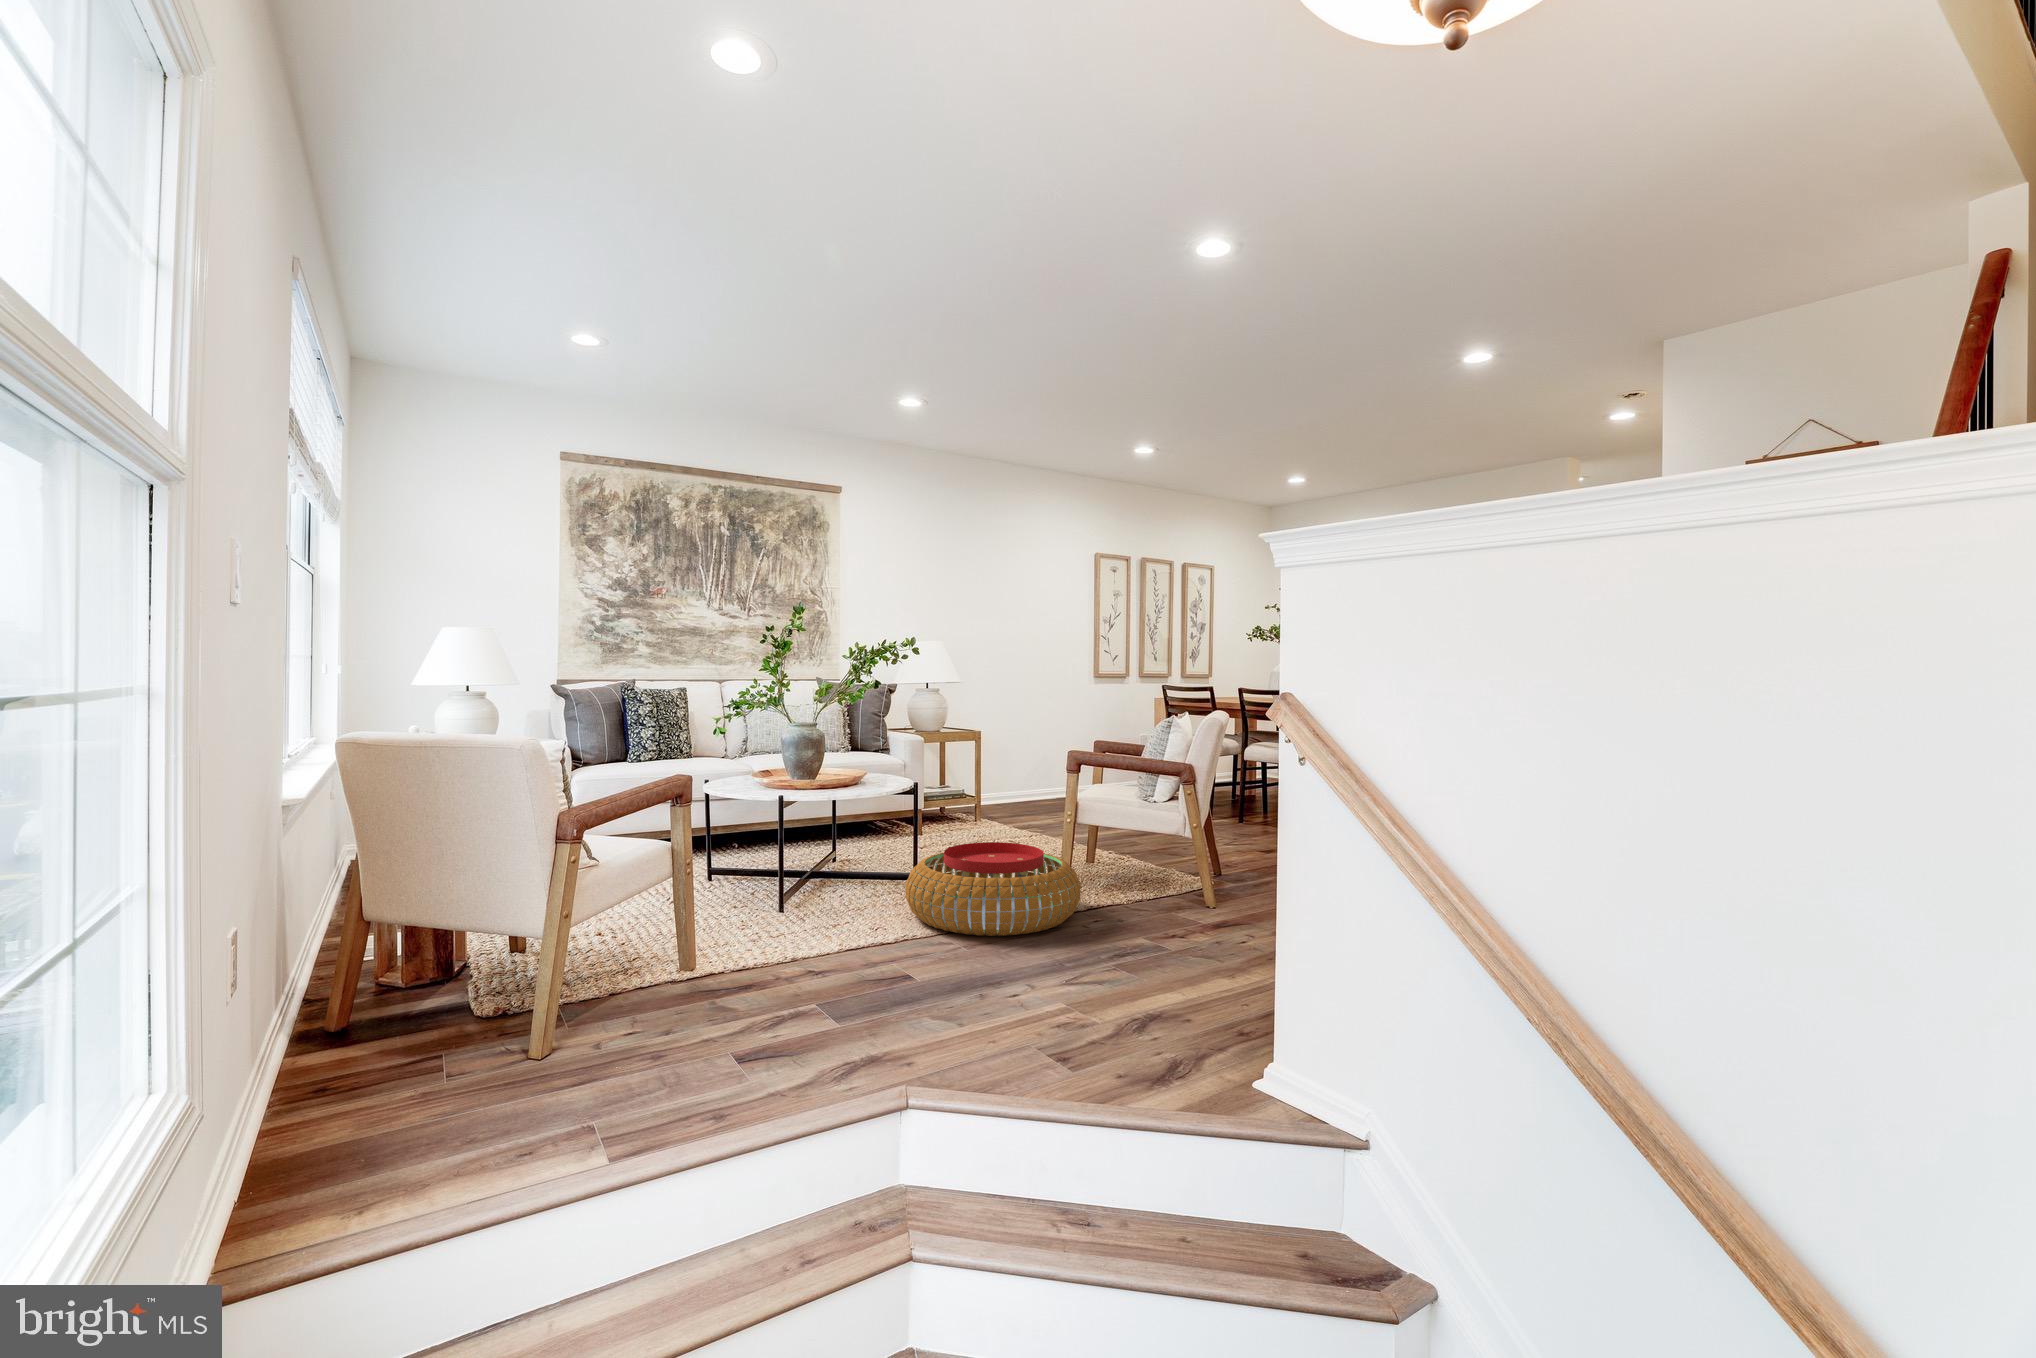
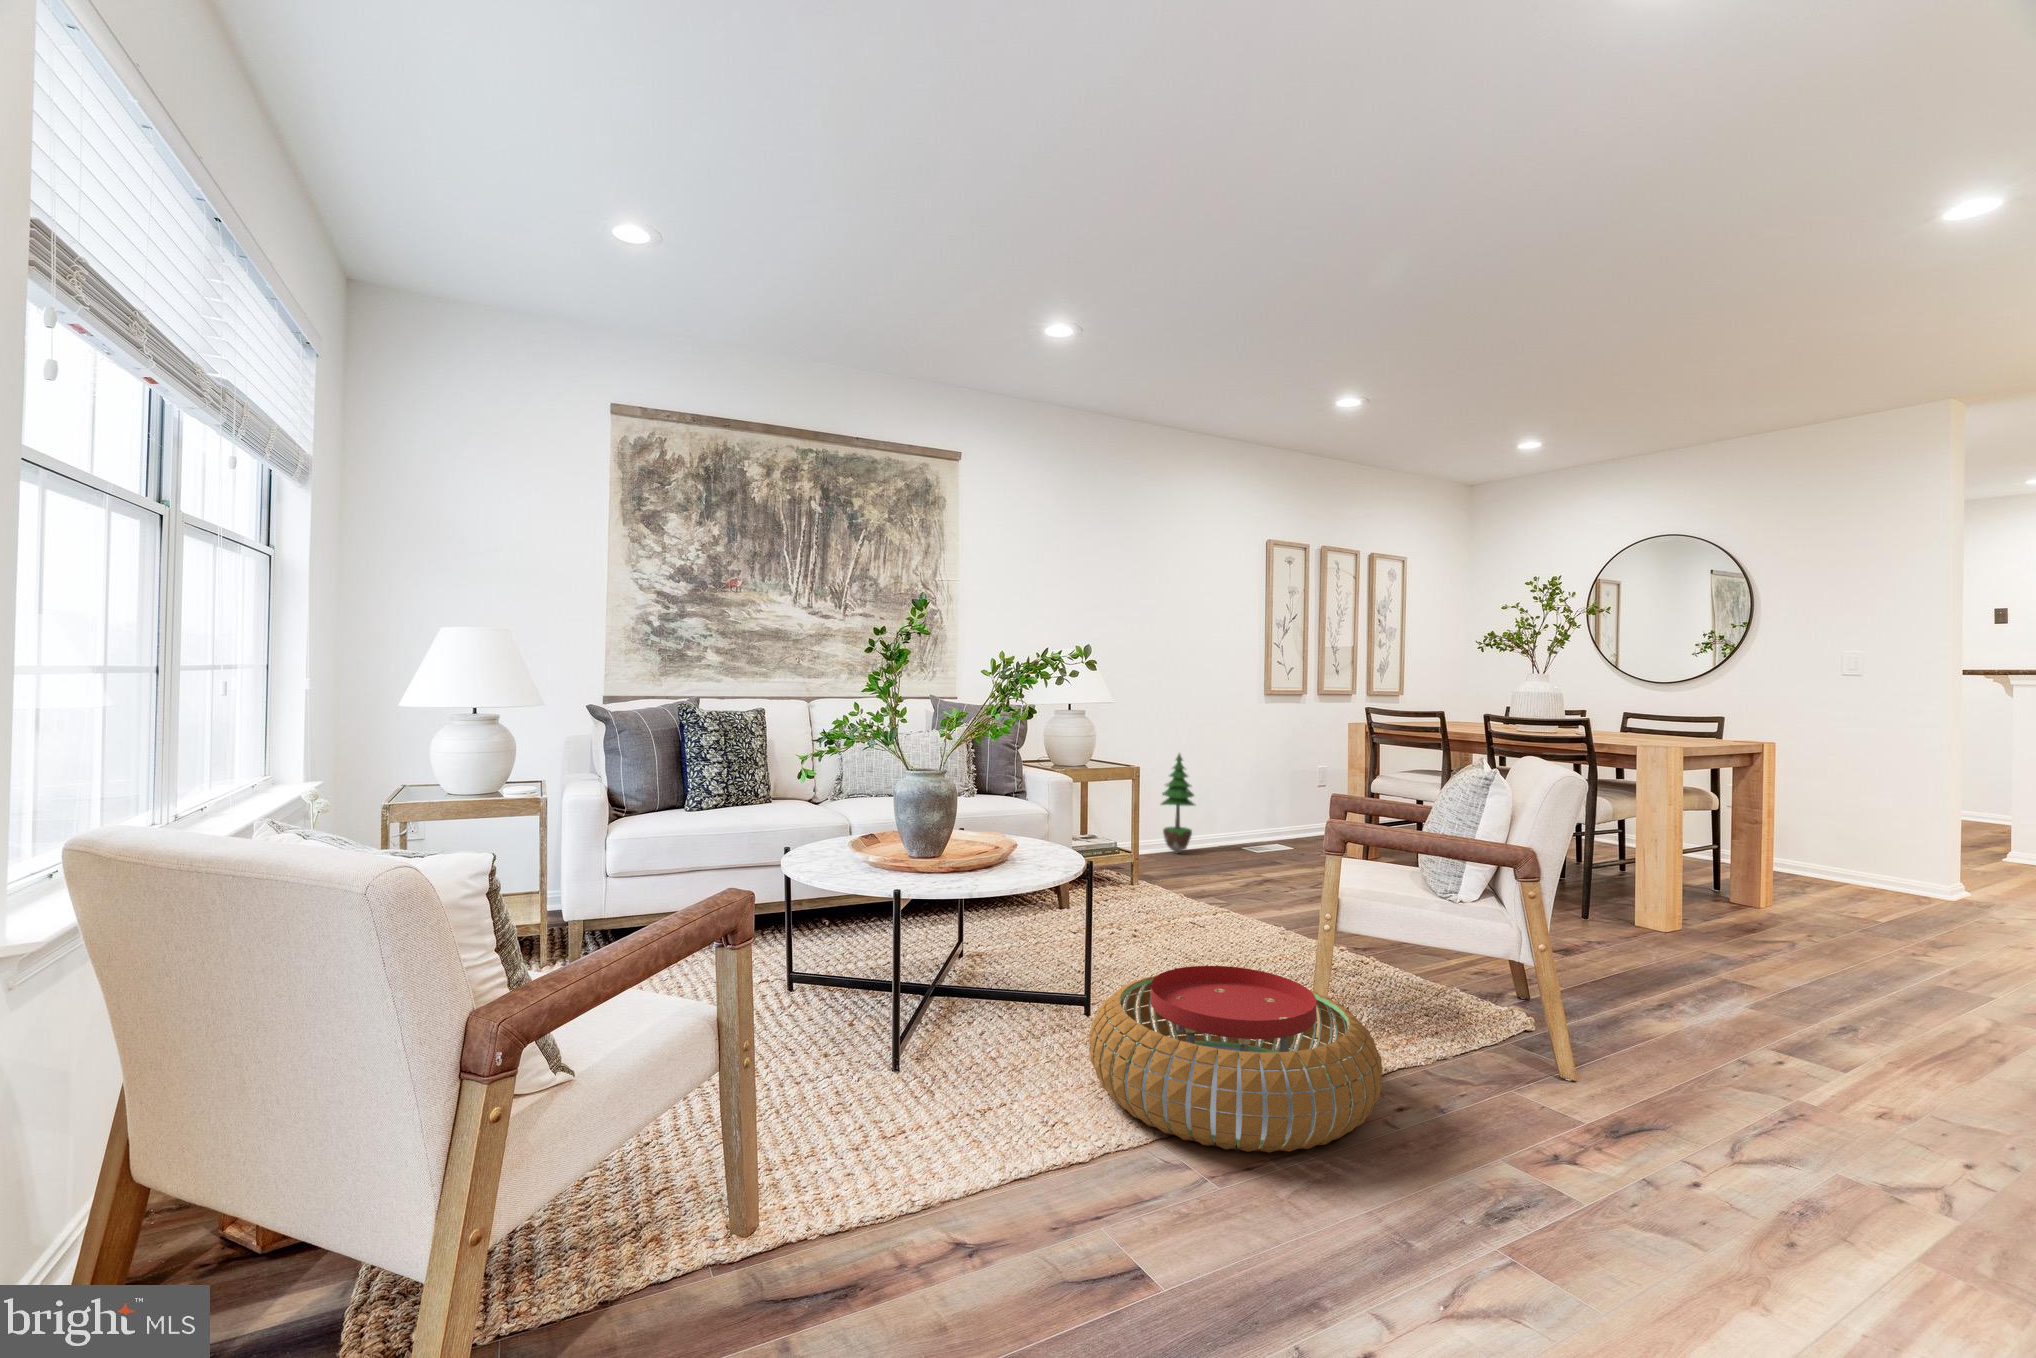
potted tree: none [1005,720,1033,800] -> present [1161,754,1194,853]

